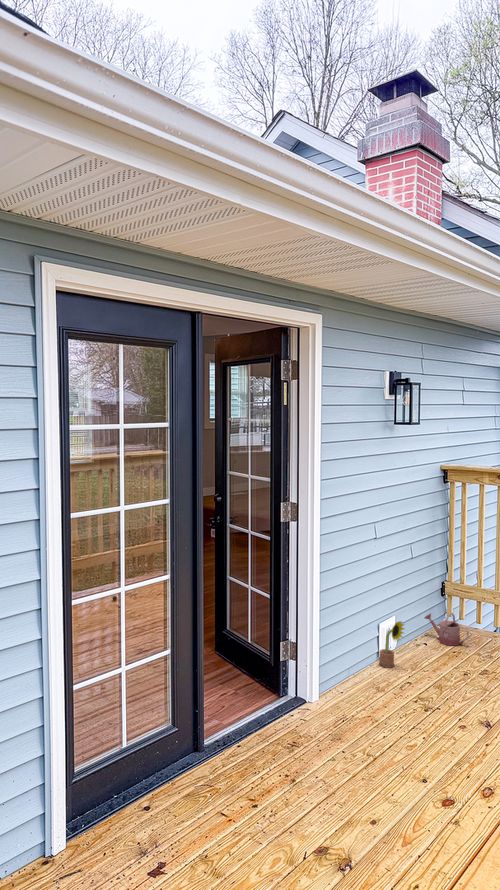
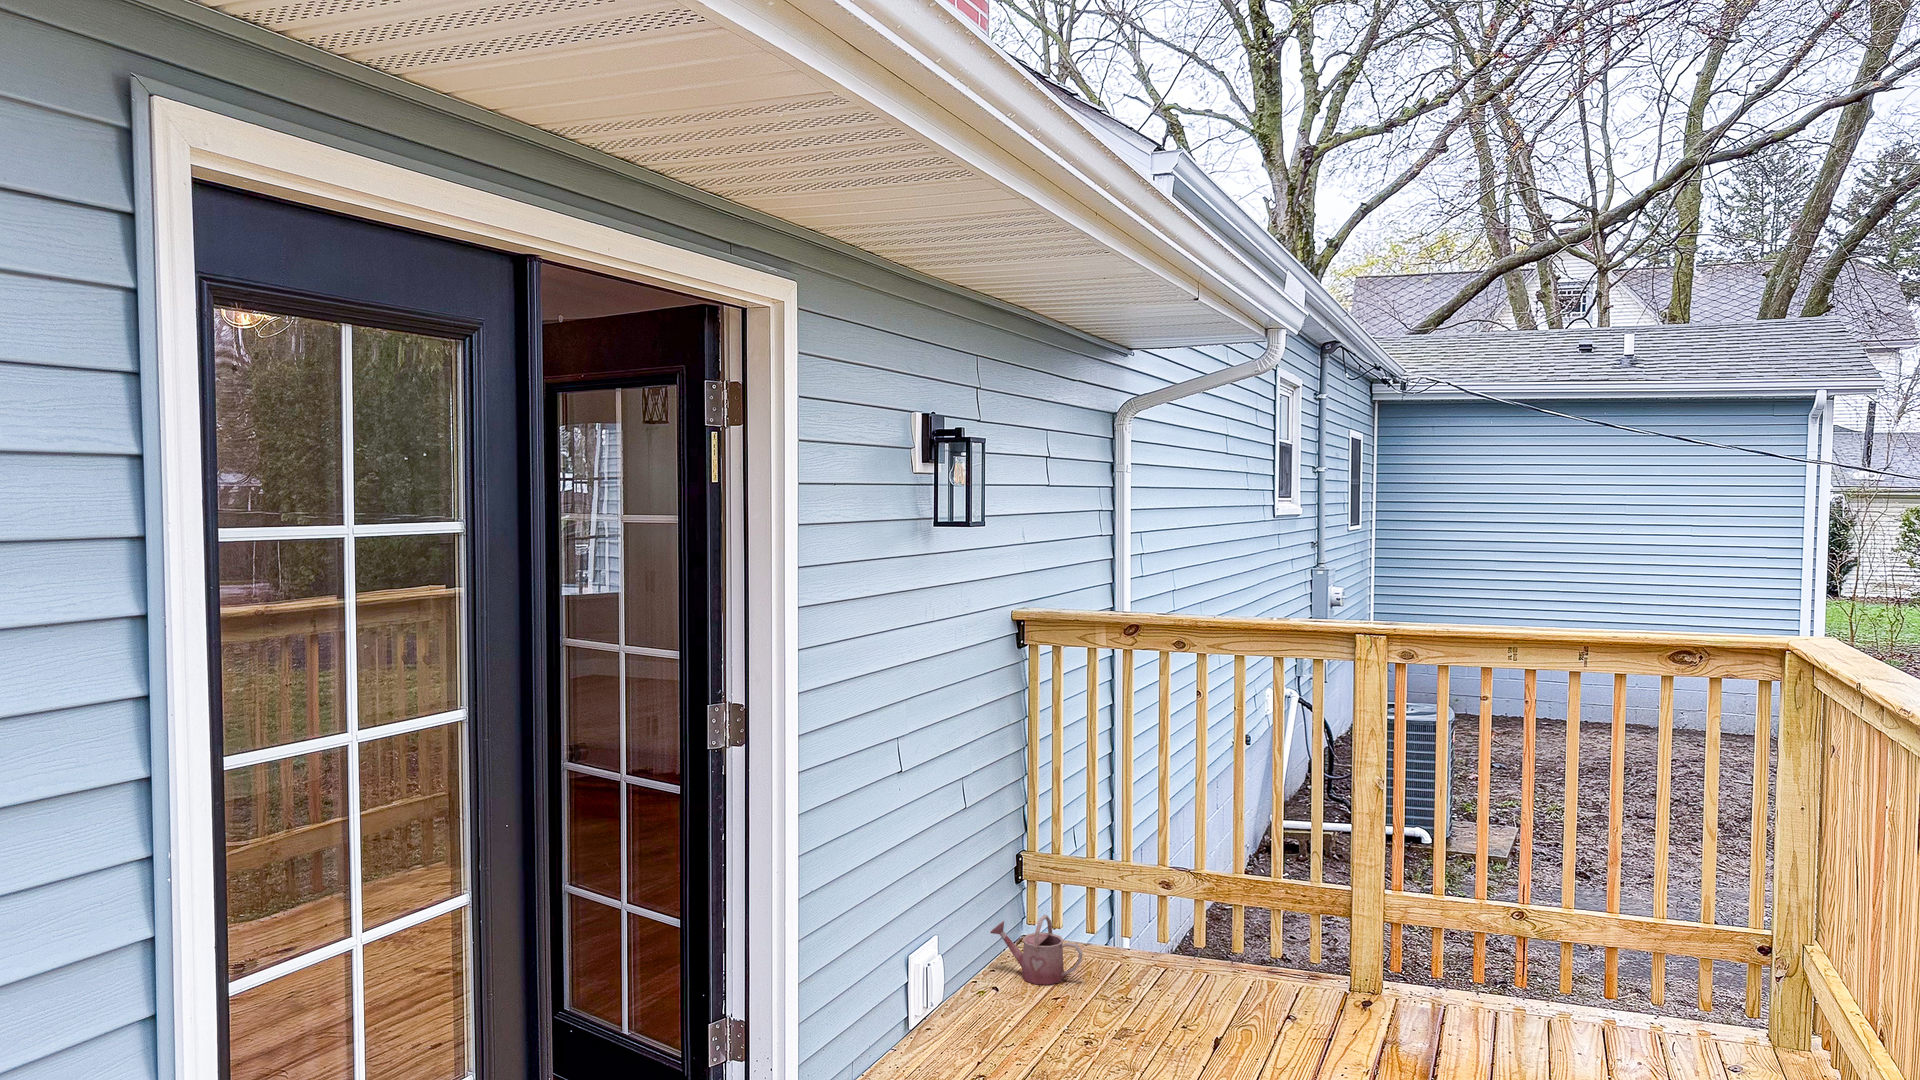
decorative plant: present [379,621,404,668] -> none [913,943,966,1049]

